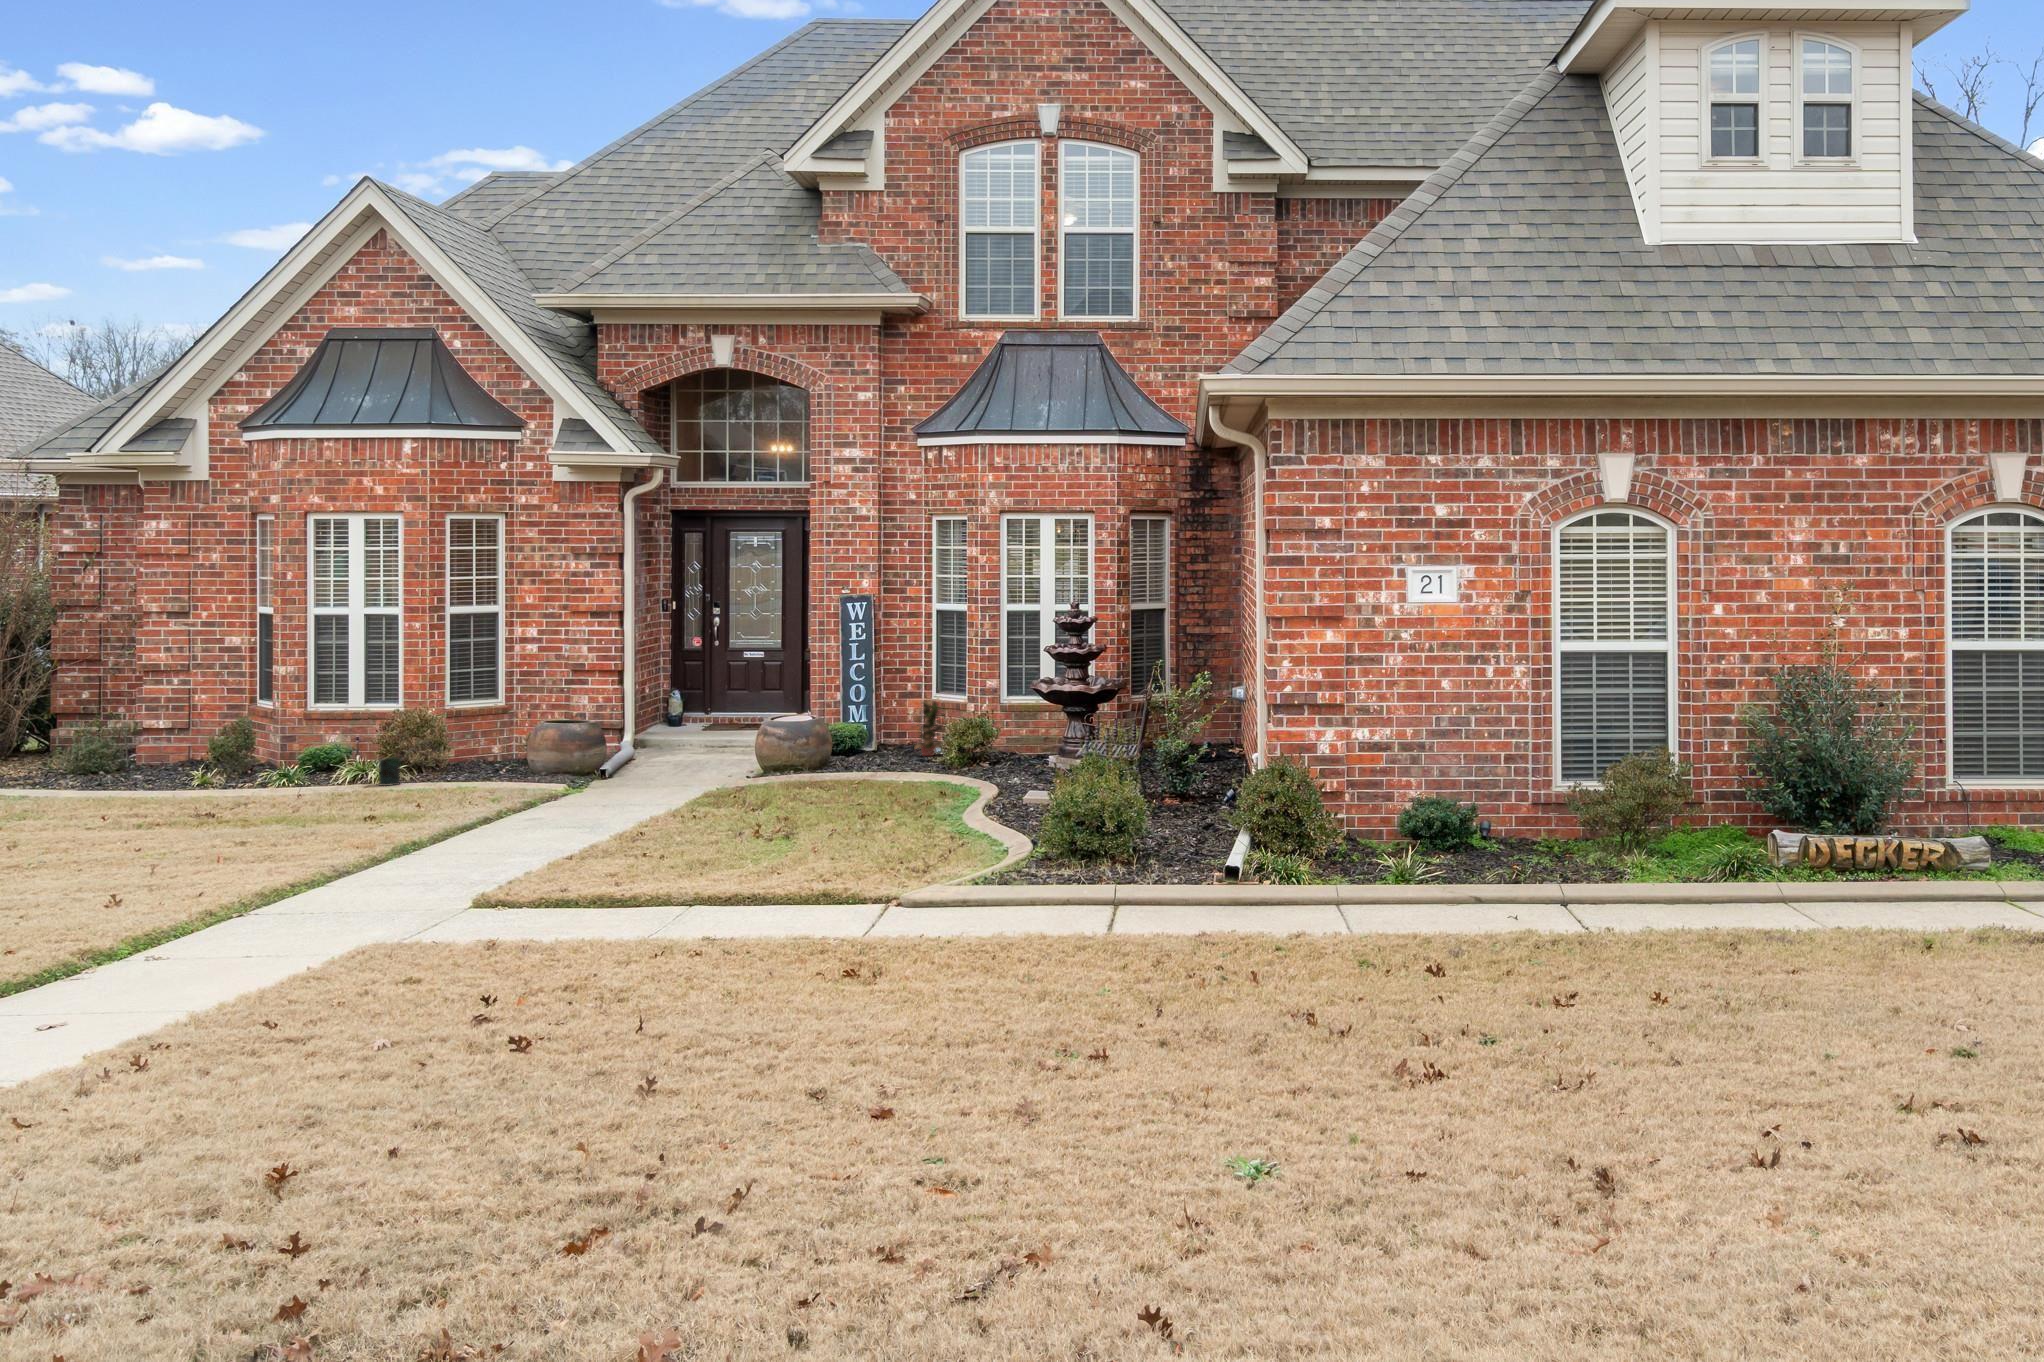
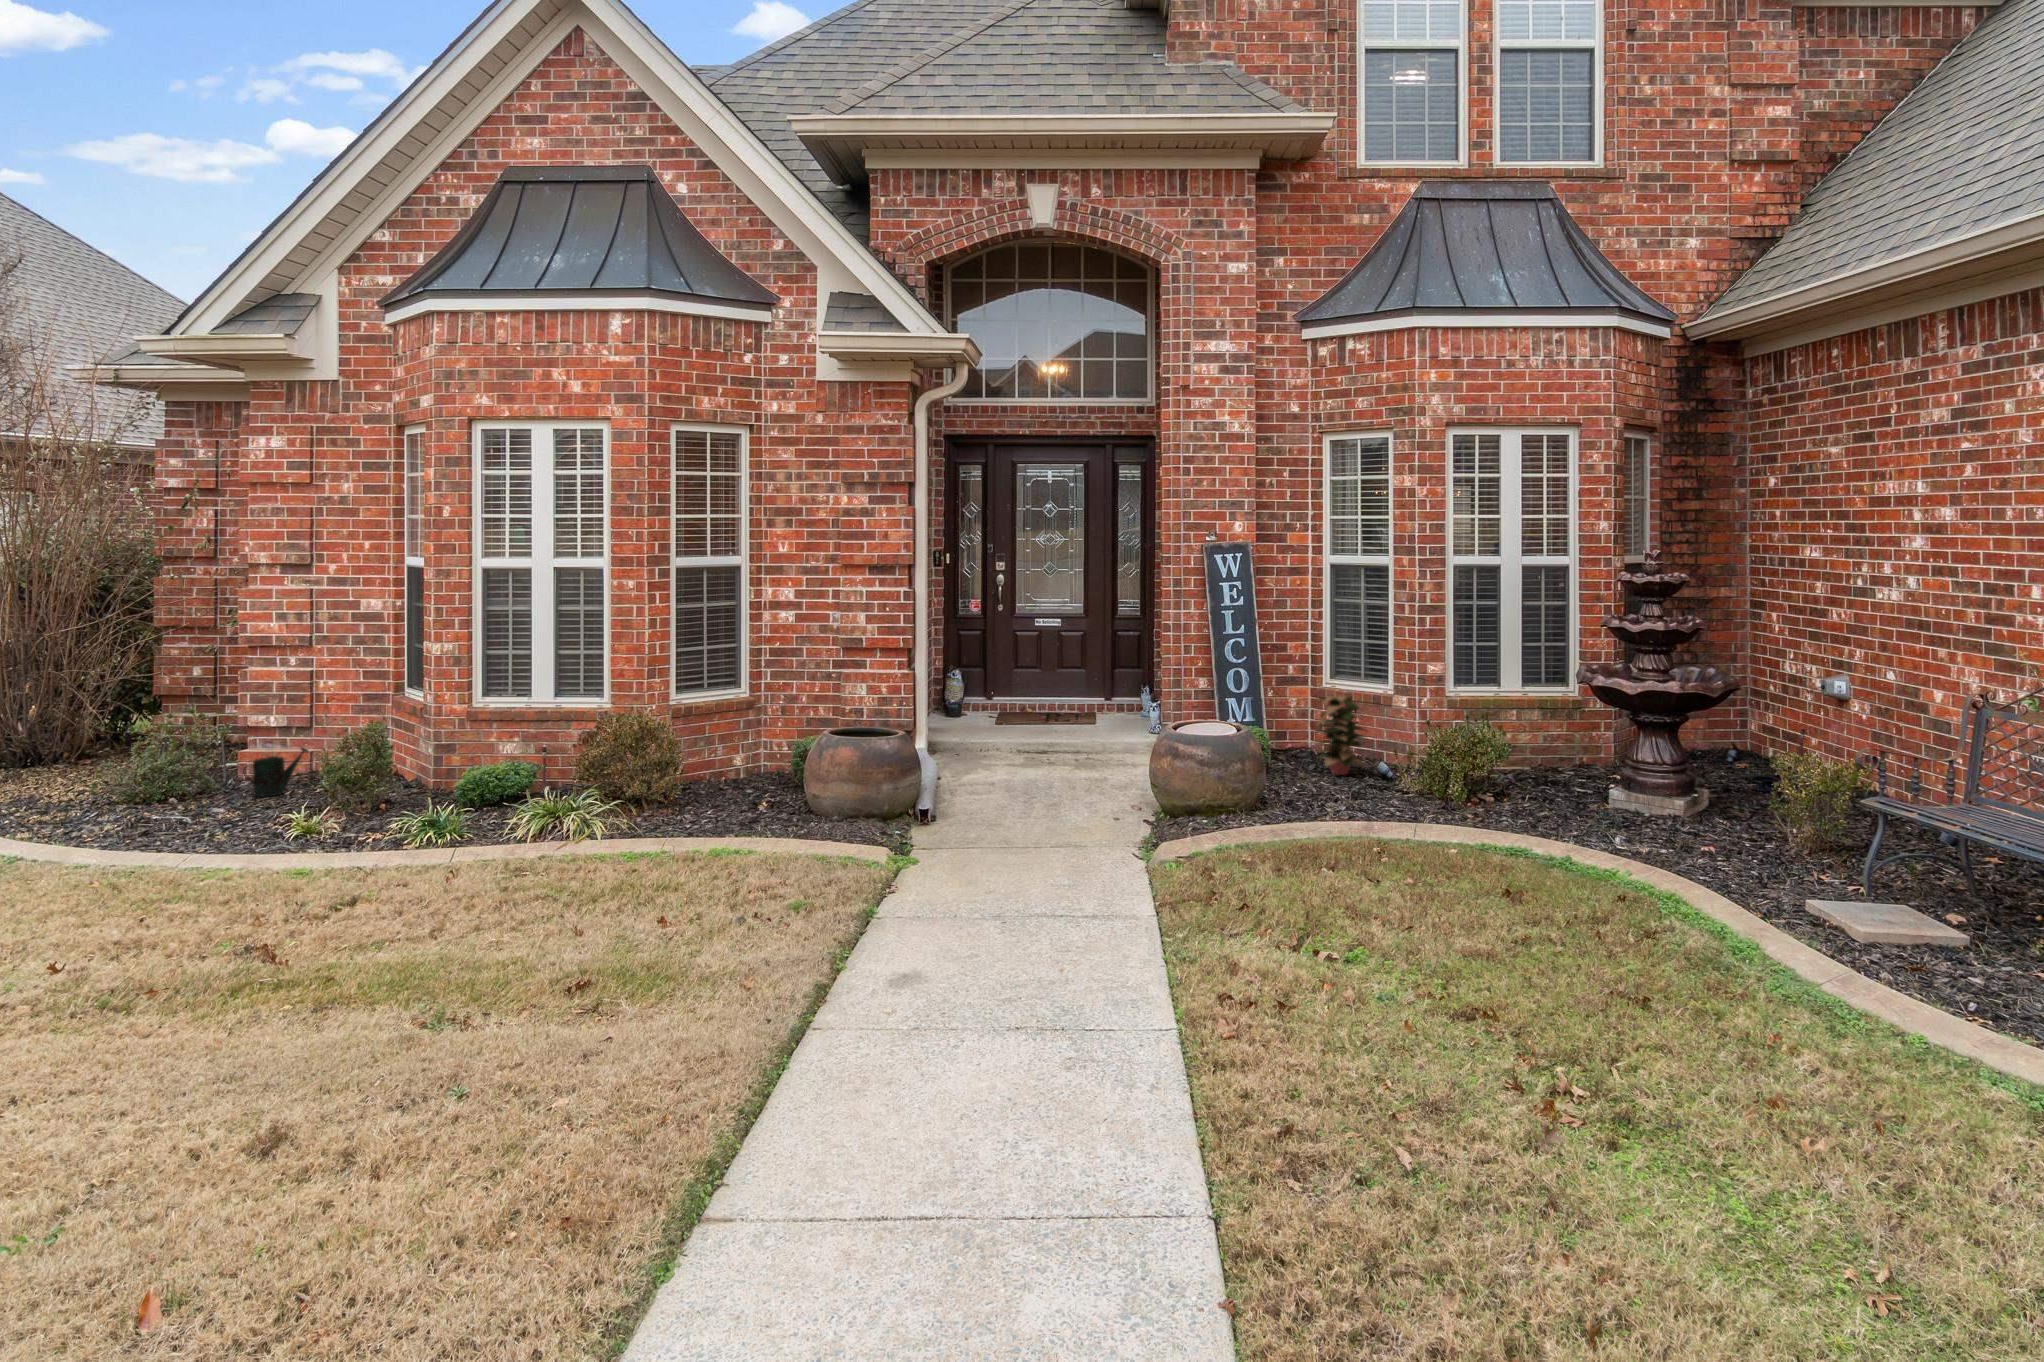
watering can: present [379,751,405,786] -> present [243,748,308,797]

